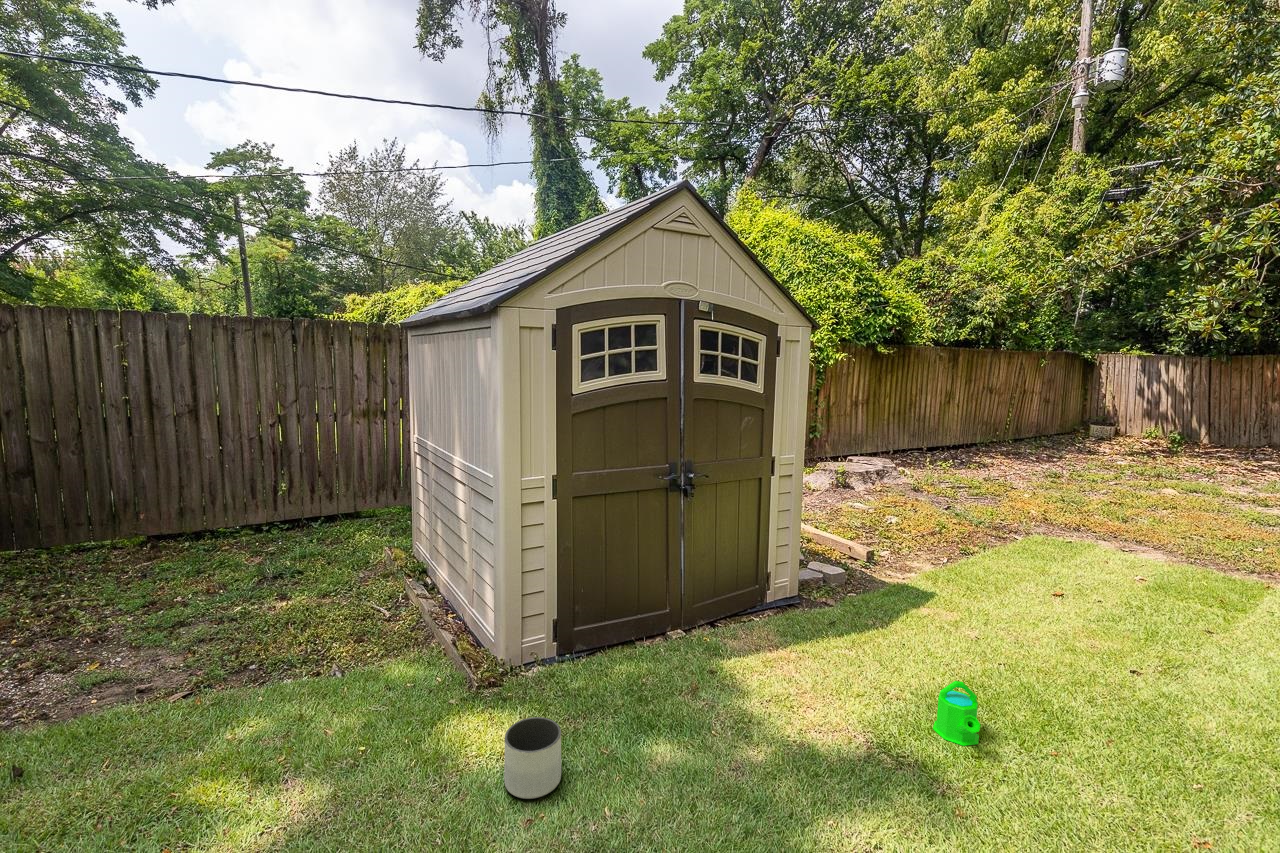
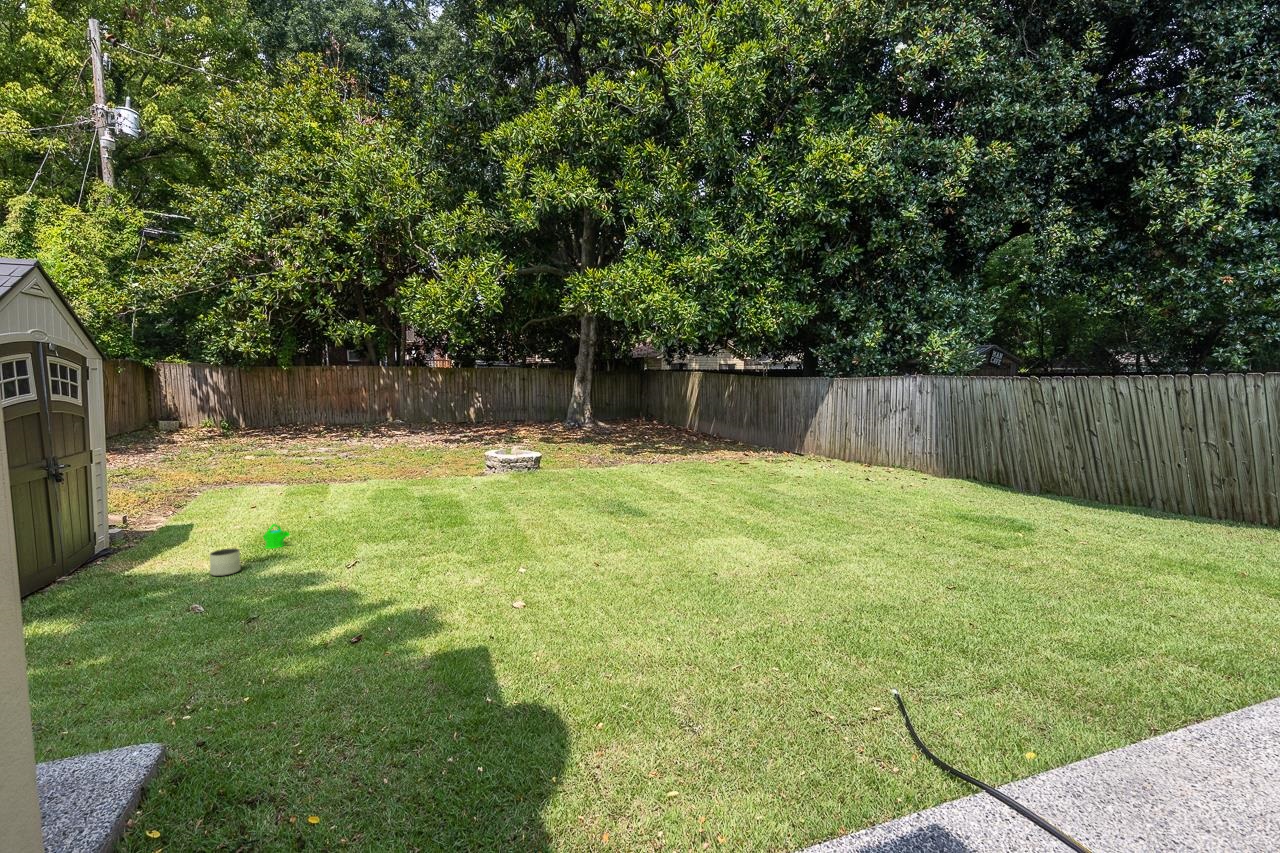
planter: present [504,717,561,799] -> present [210,549,241,576]

